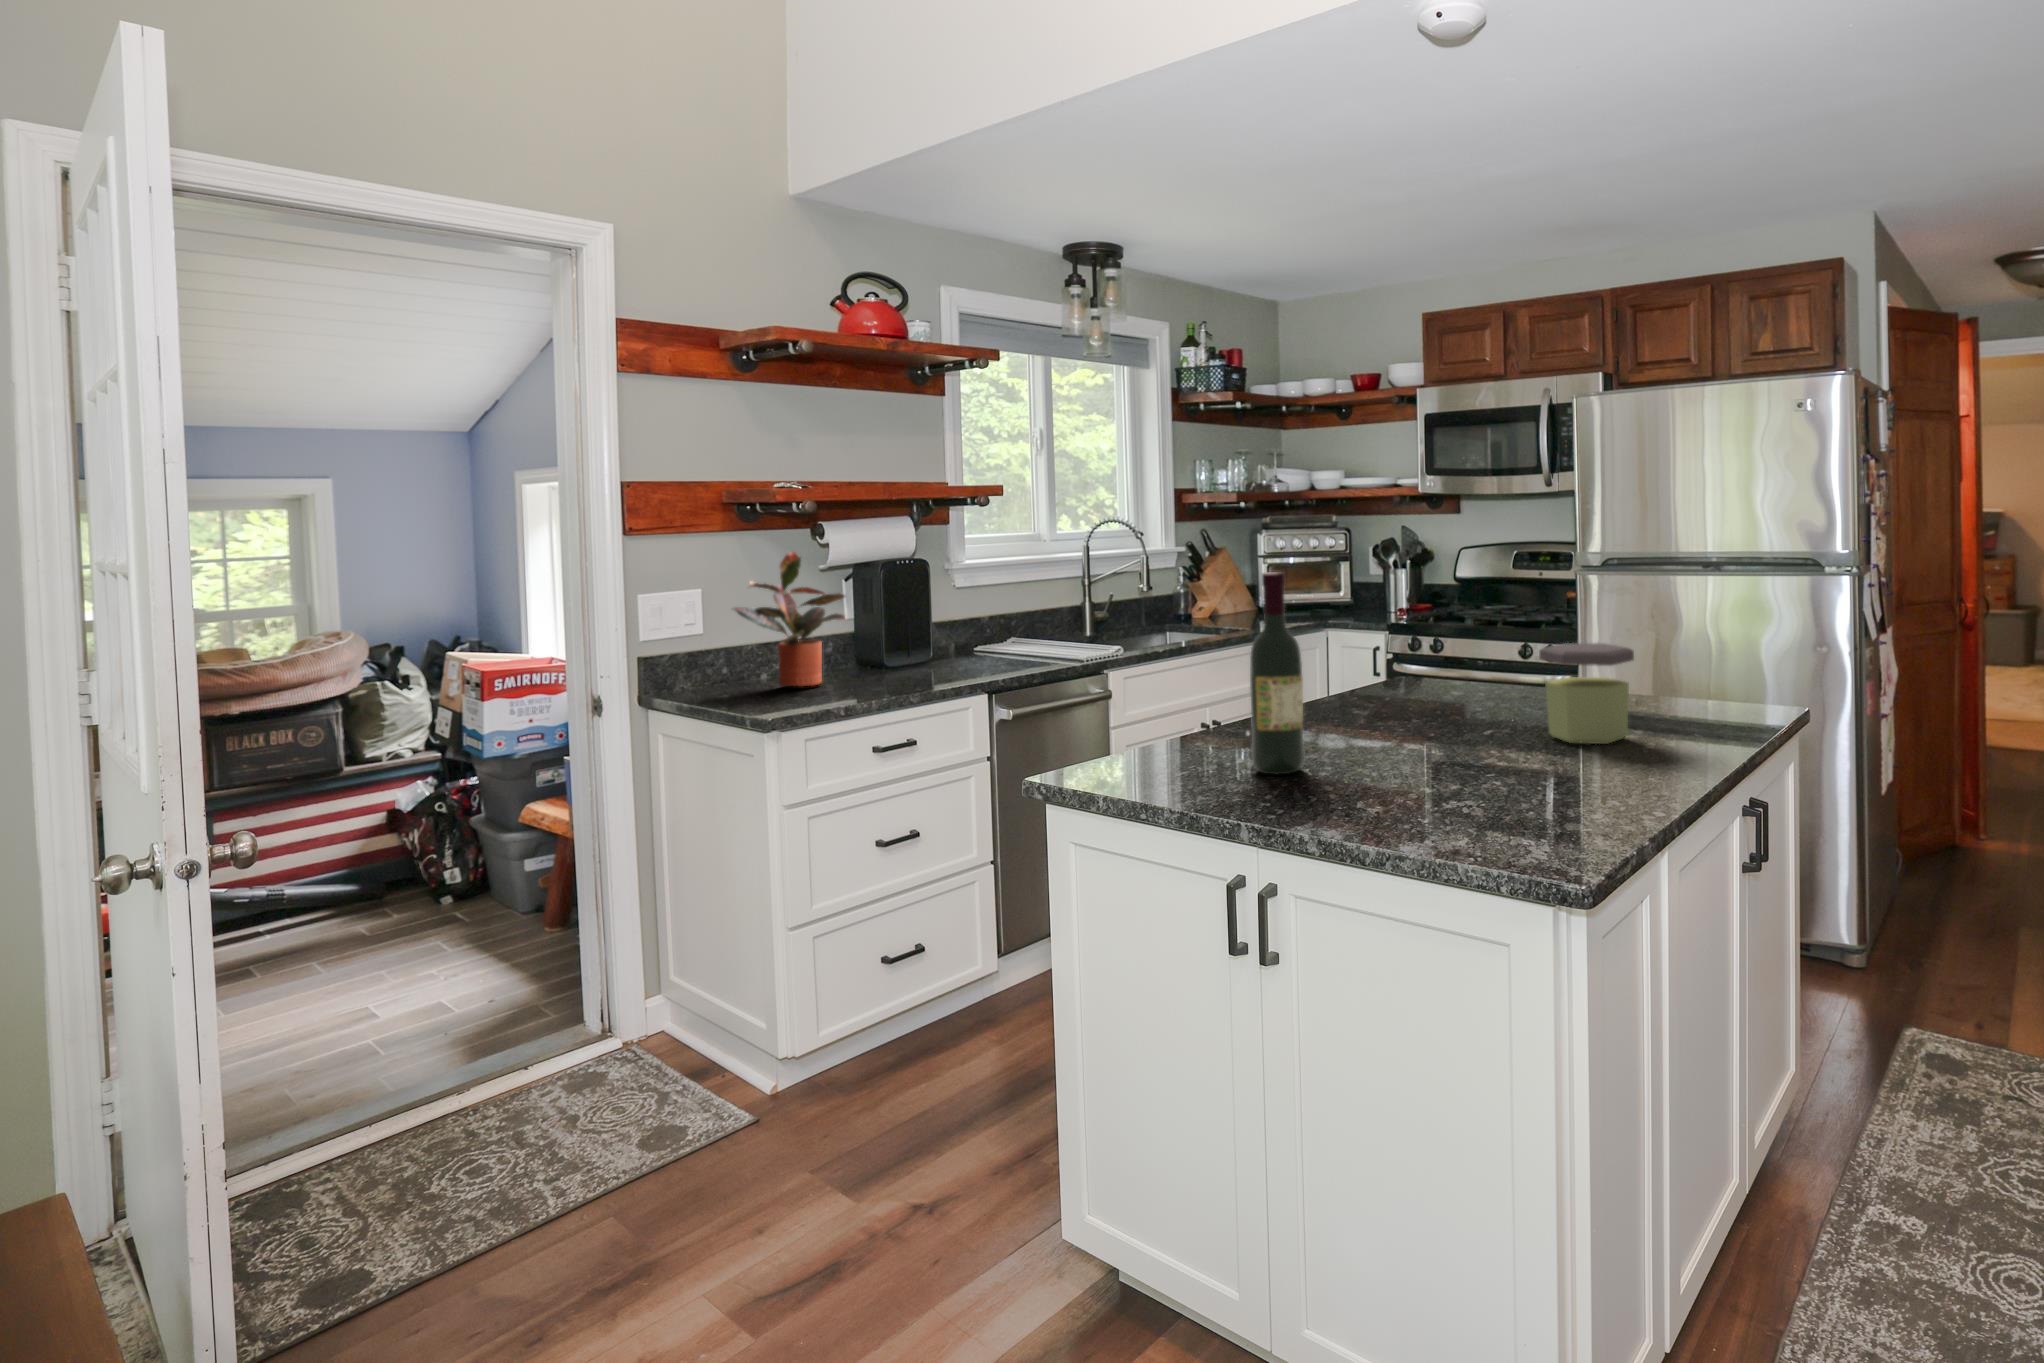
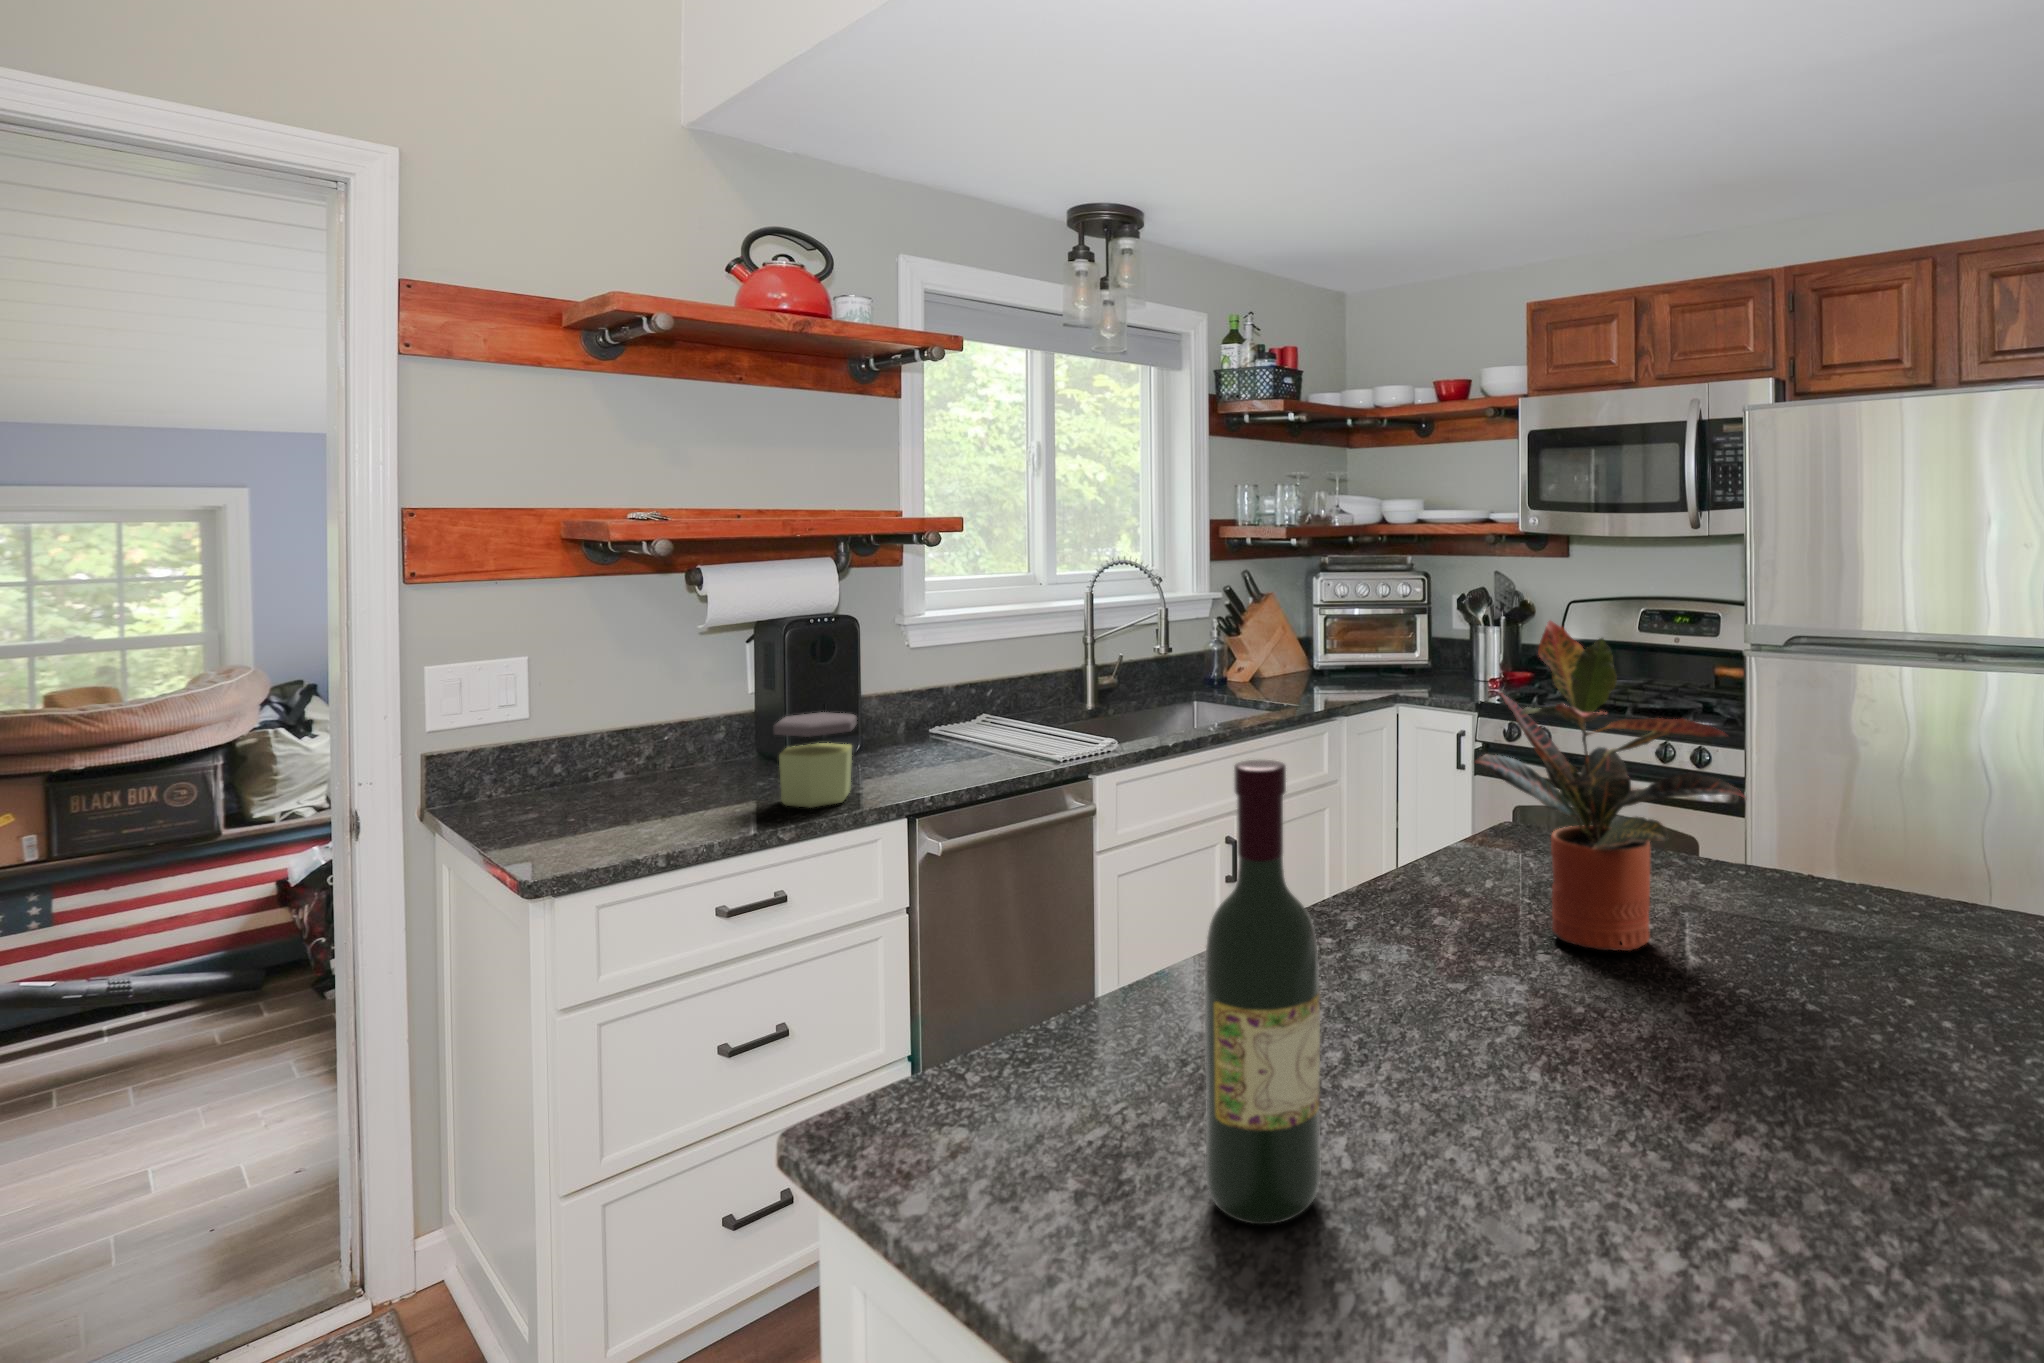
potted plant: present [734,551,845,686] -> present [1475,621,1745,951]
jar: present [1539,643,1634,744] -> present [774,712,857,808]

